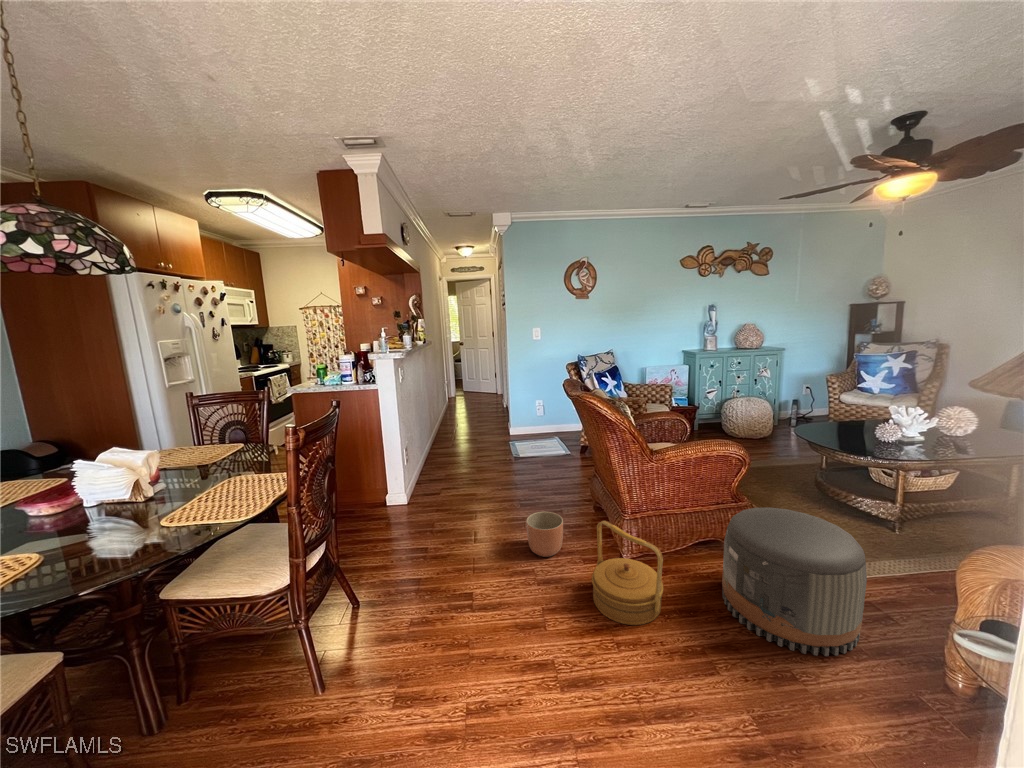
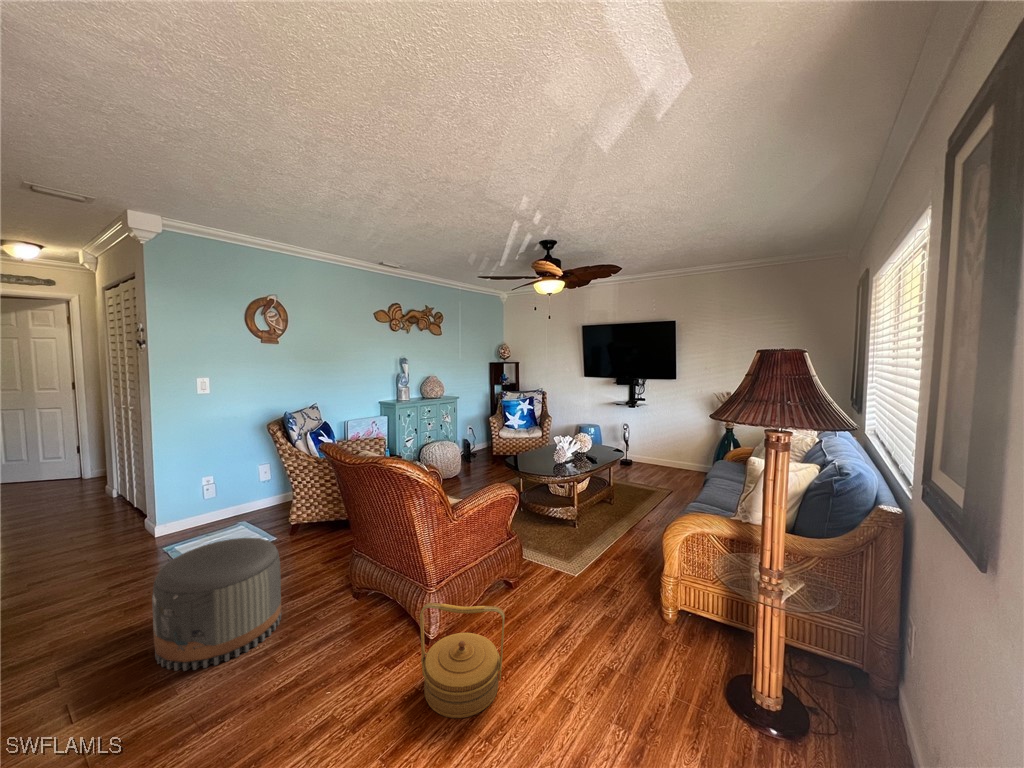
pouf: present [722,507,867,656] -> present [152,538,281,671]
planter: present [526,512,563,557] -> none [301,623,356,695]

